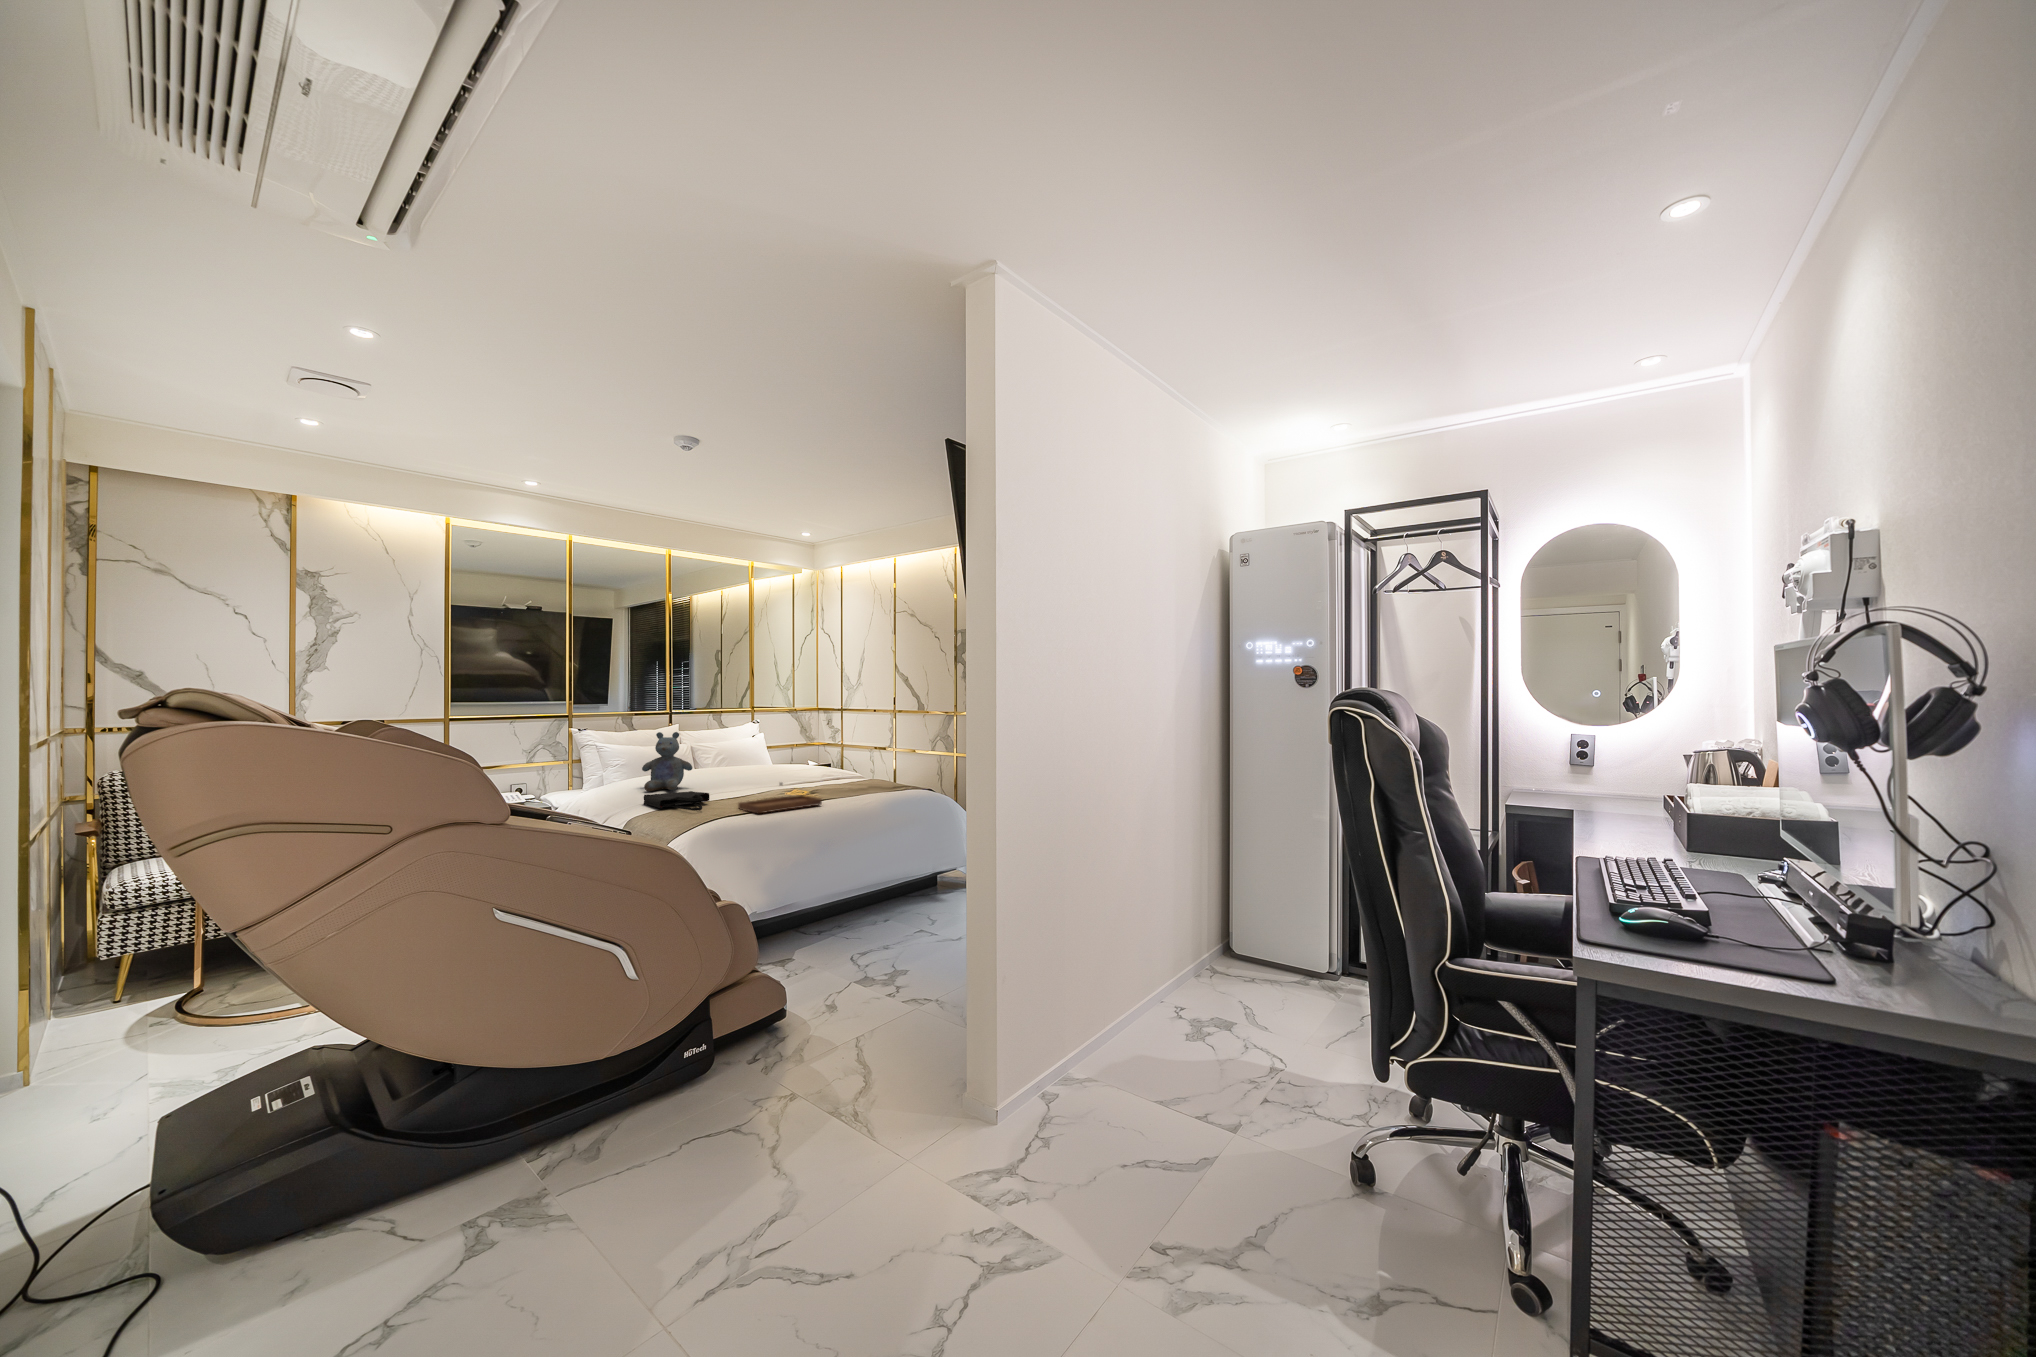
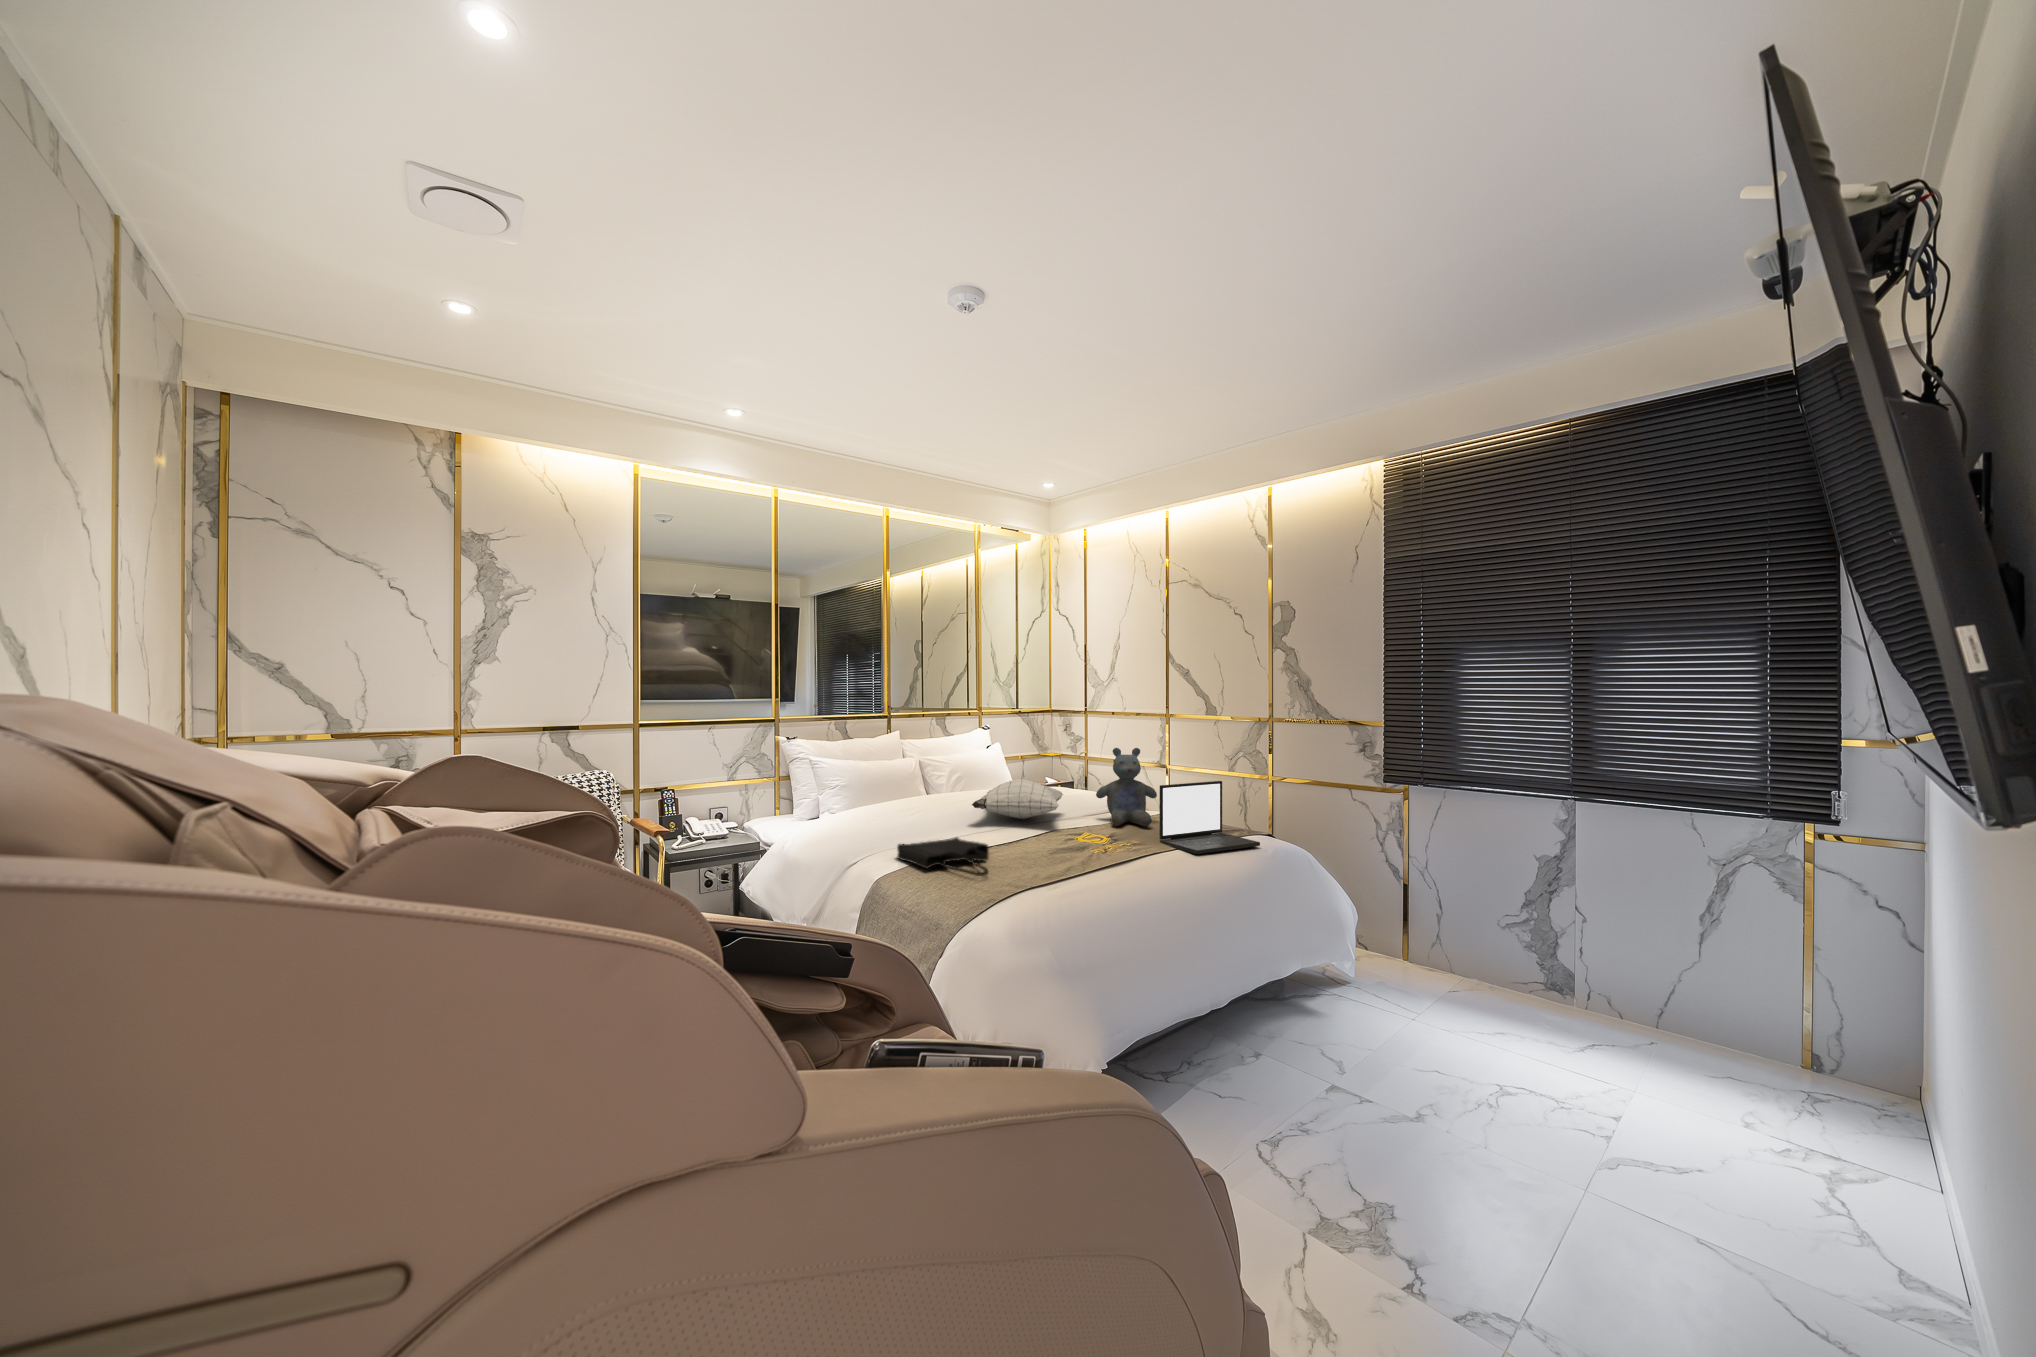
stuffed bear: present [642,732,693,791] -> present [1096,748,1157,826]
laptop: none [844,752,910,798] -> present [1160,781,1260,854]
pillow: none [713,754,790,783] -> present [972,779,1063,819]
tray: present [738,782,822,813] -> none [1036,830,1153,885]

